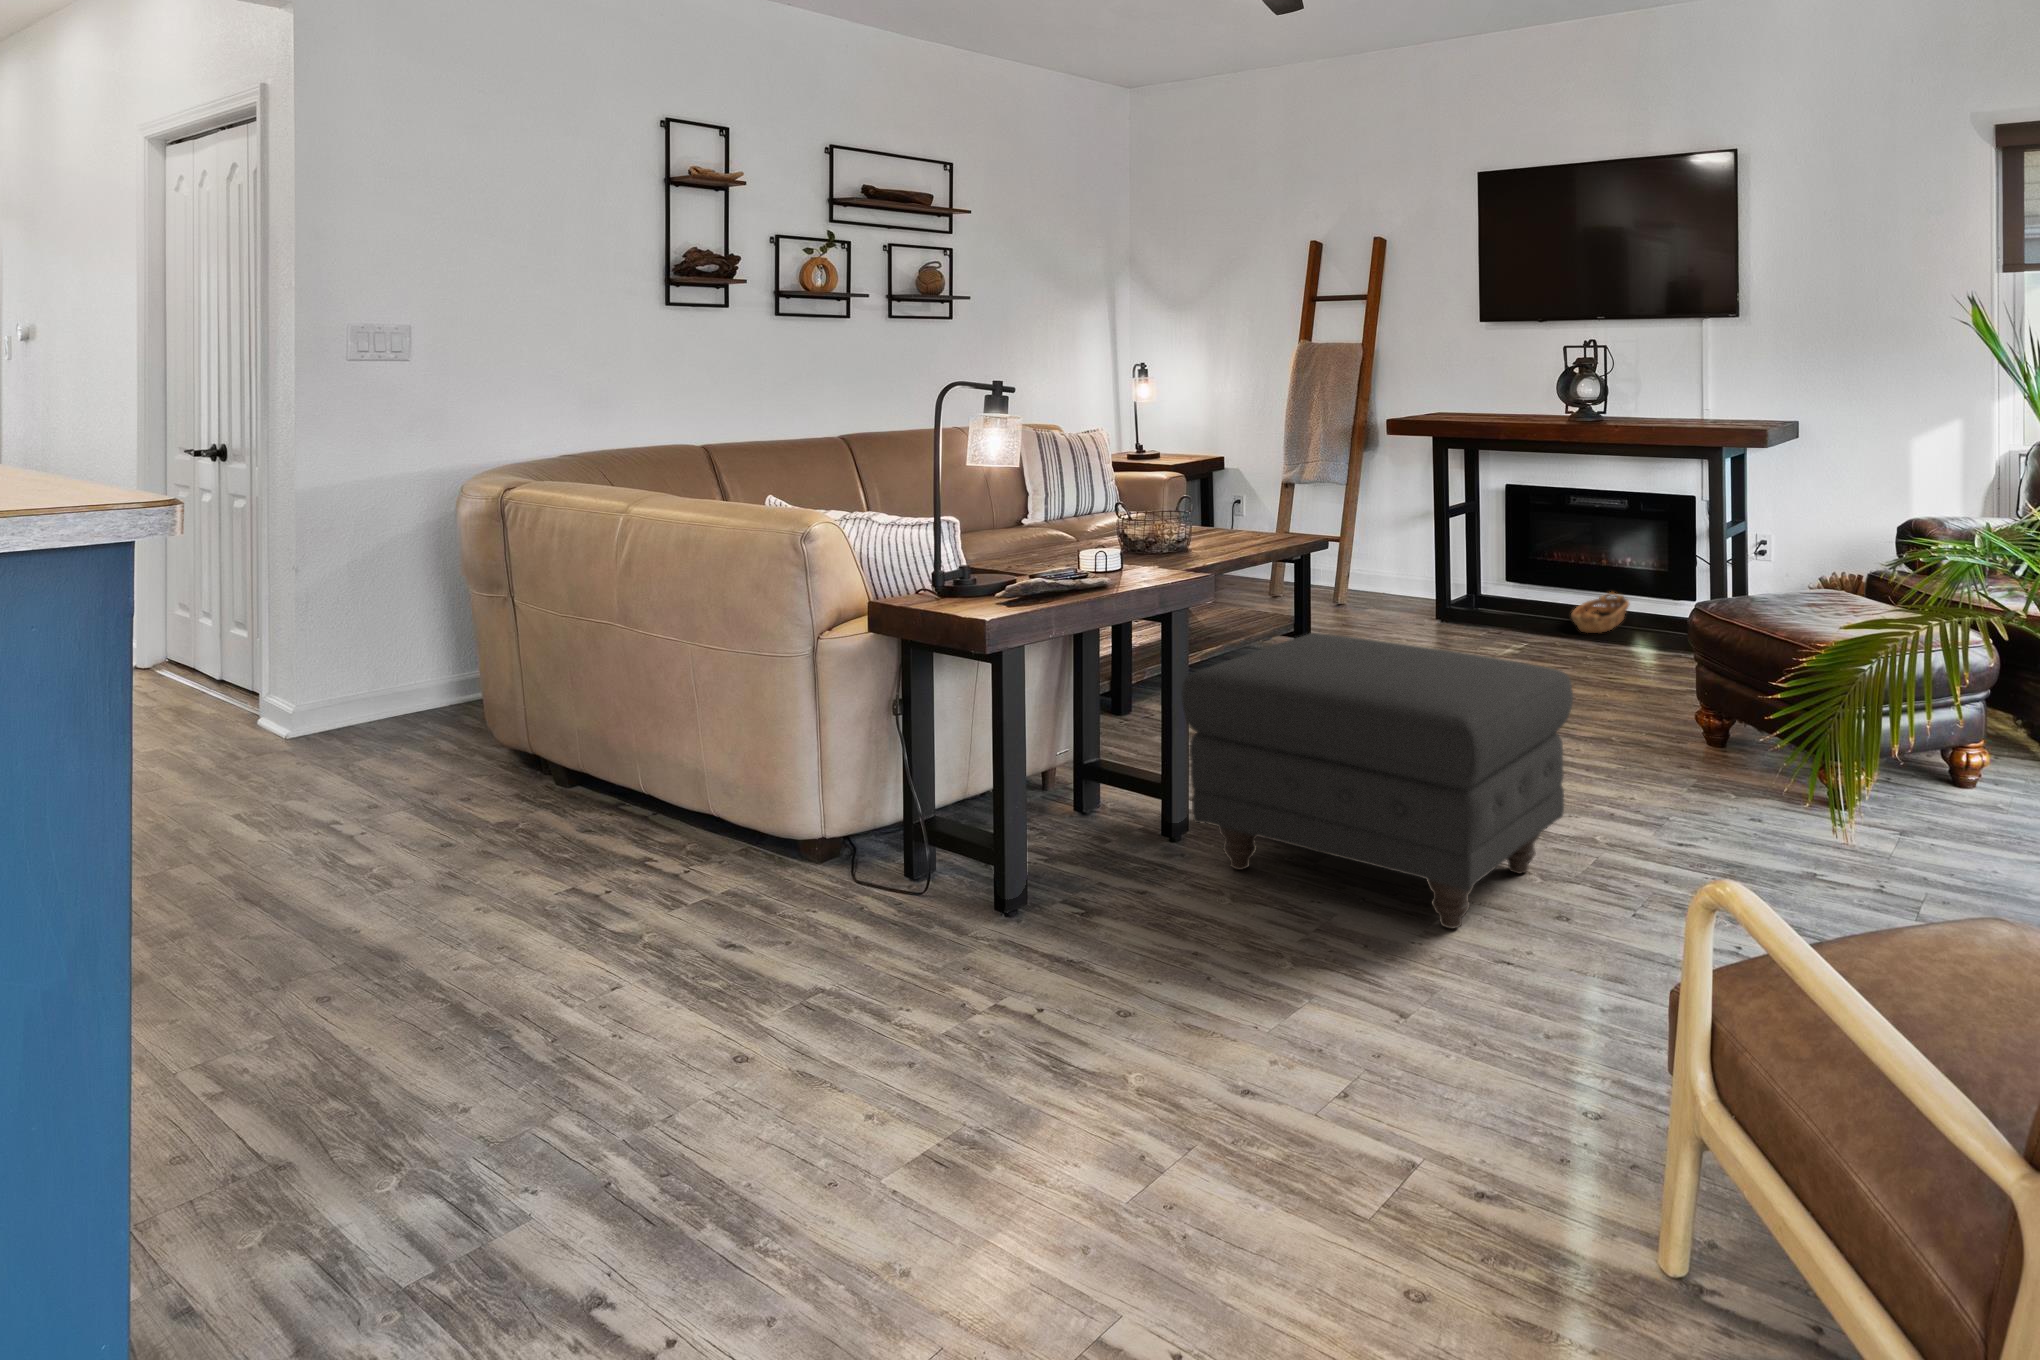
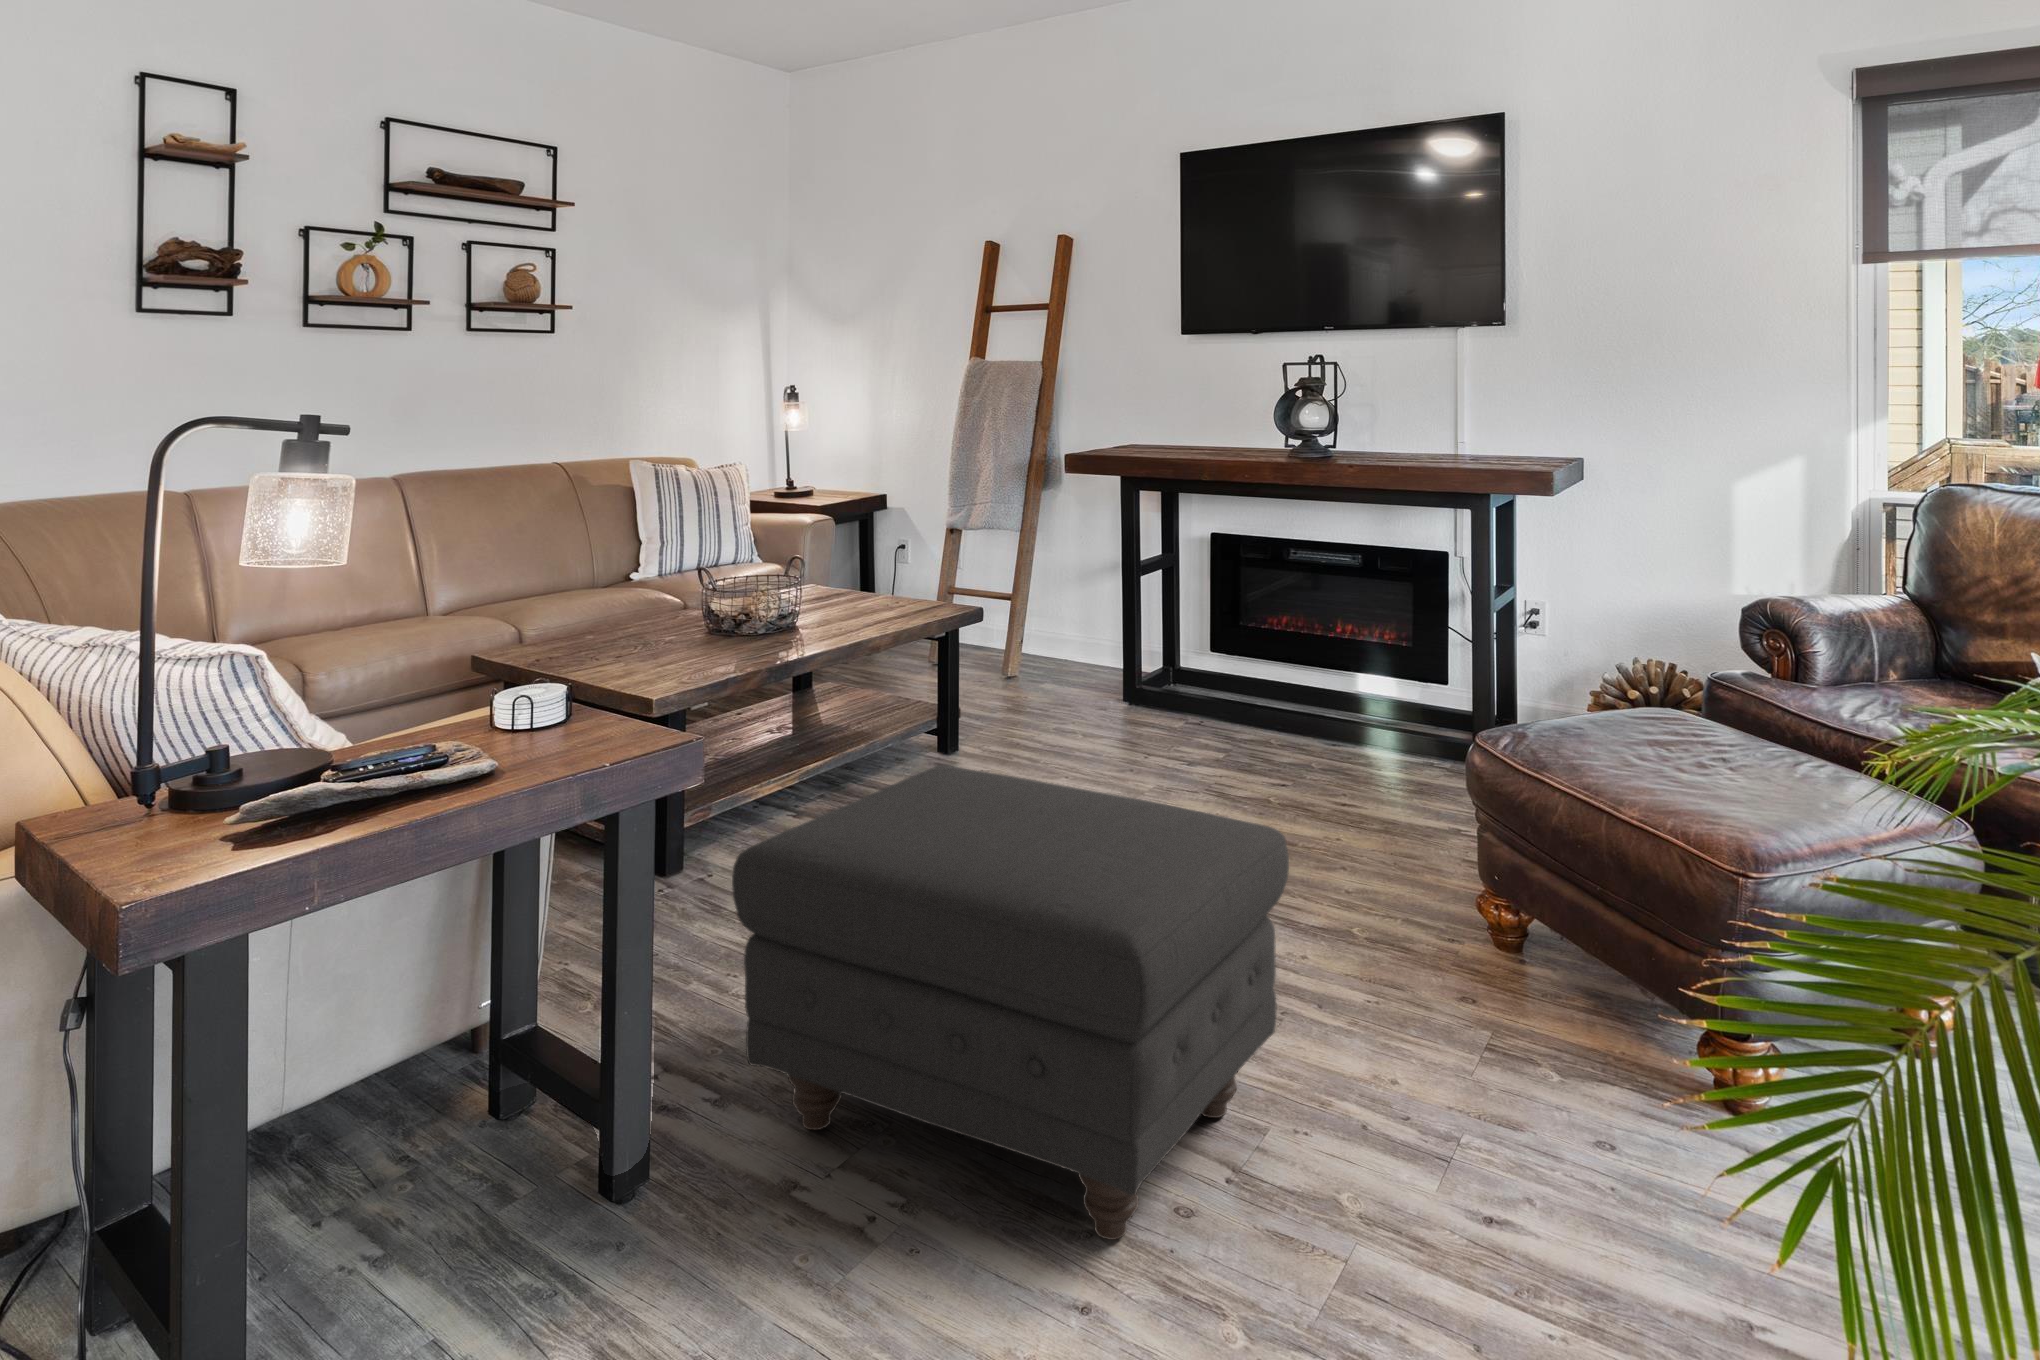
basket: present [1571,593,1629,633] -> none [1268,657,1359,717]

